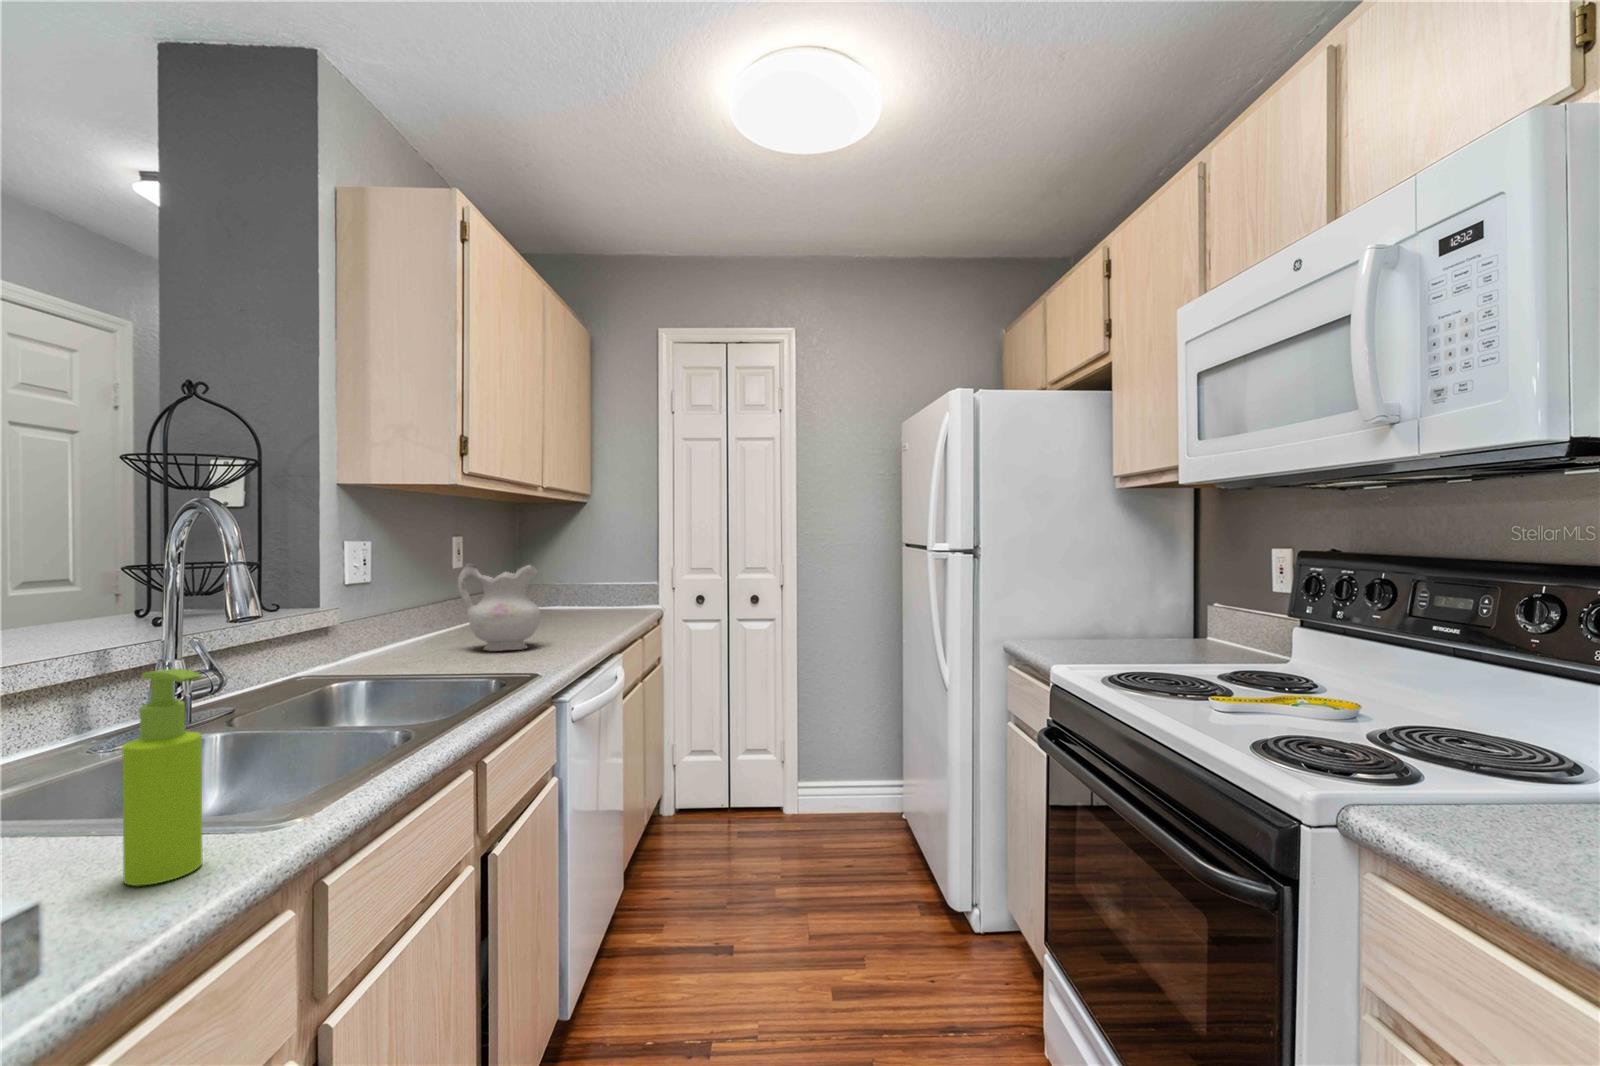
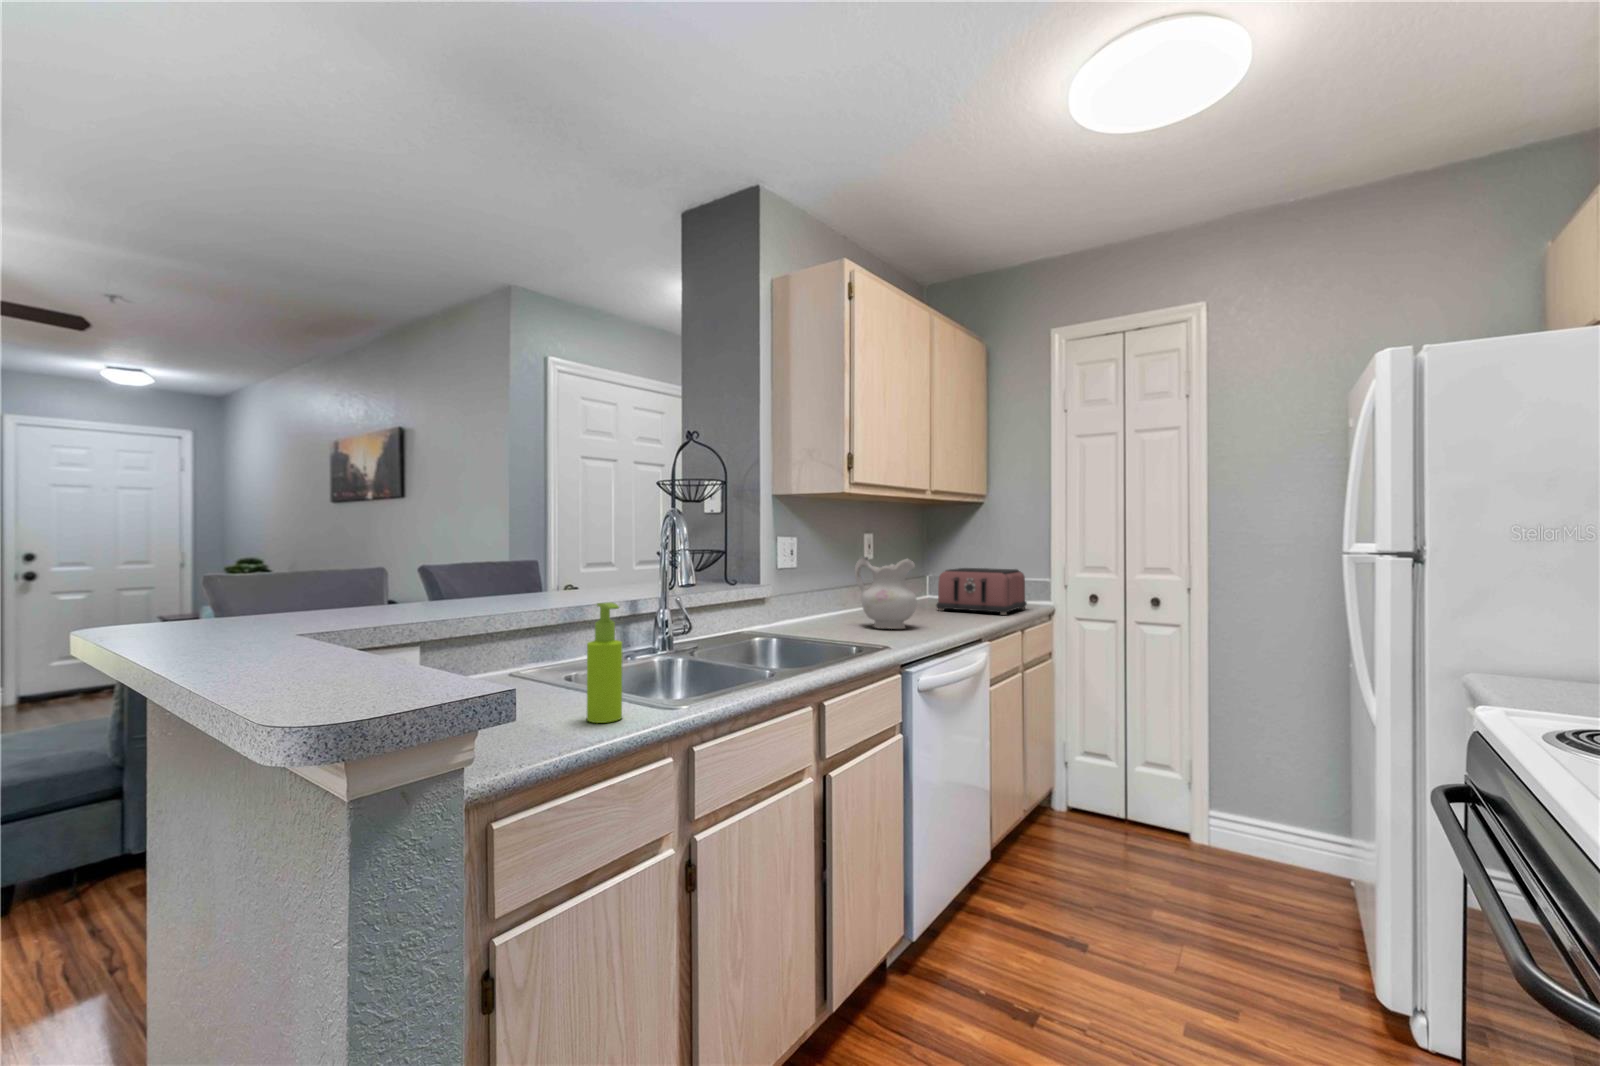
toaster: none [541,570,635,622] -> present [936,568,1027,615]

